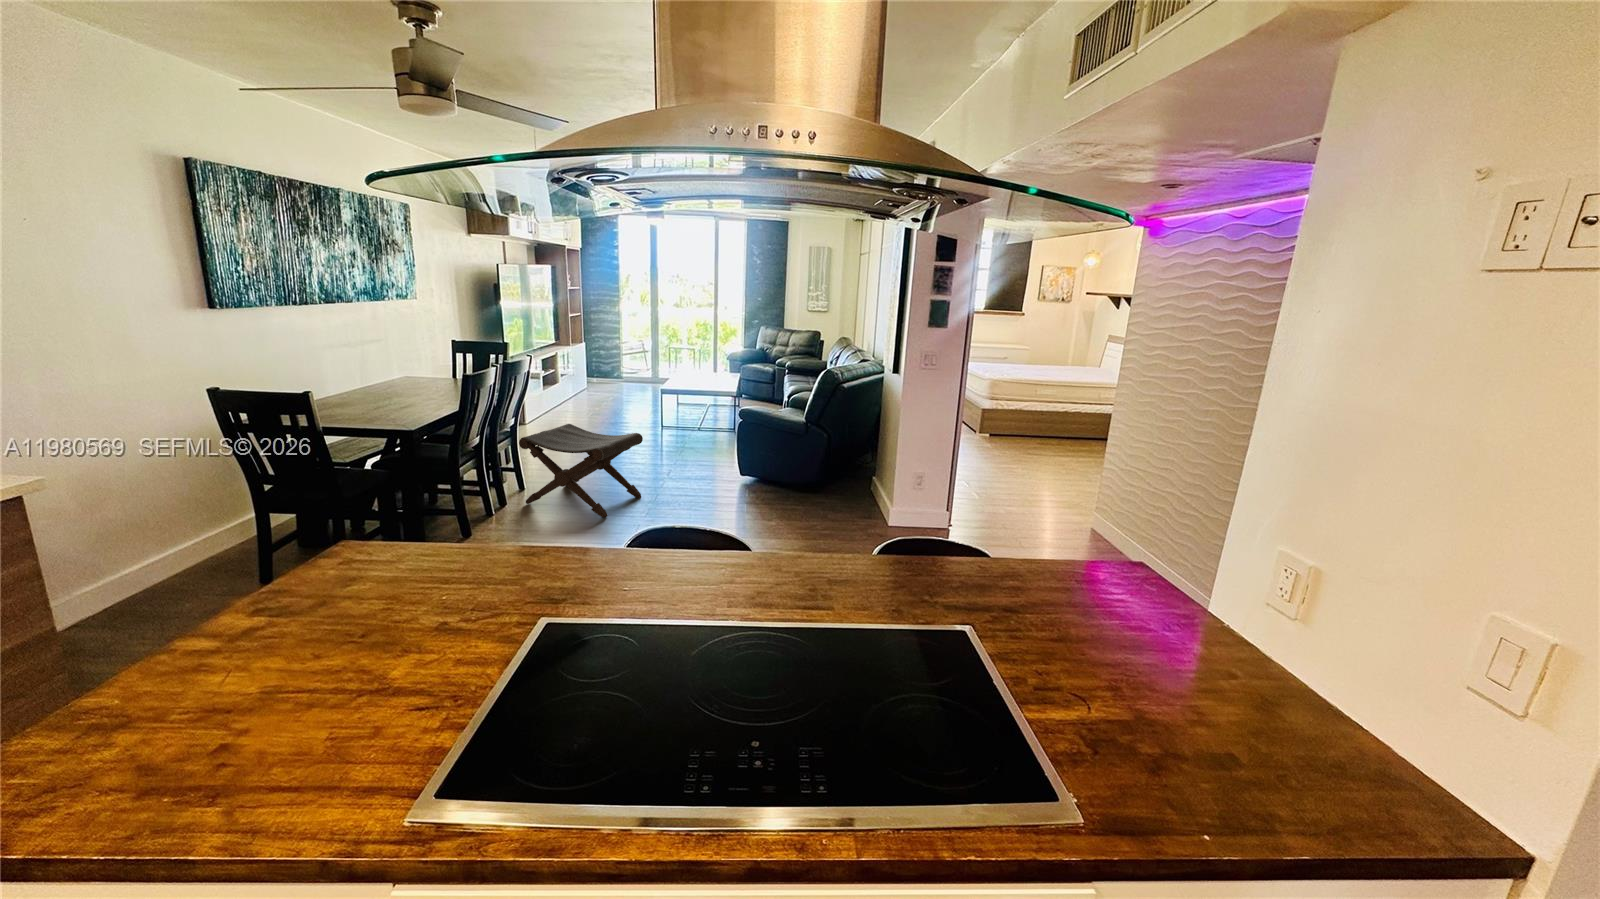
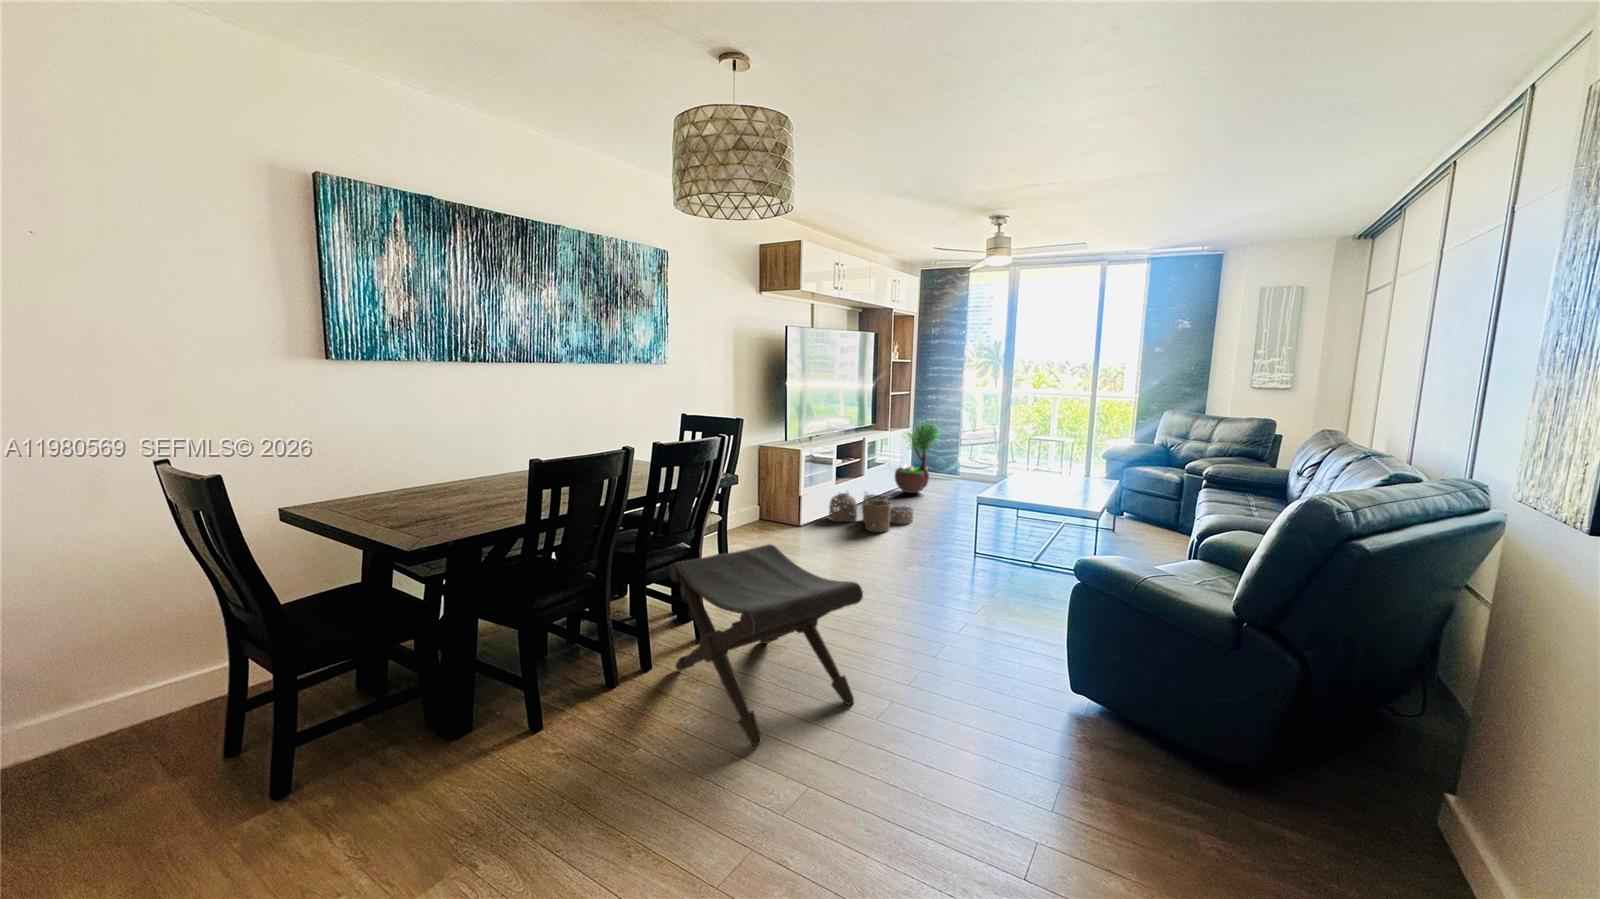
potted tree: none [580,332,617,395] -> present [895,421,940,493]
woven basket: none [543,394,611,423] -> present [828,491,914,532]

